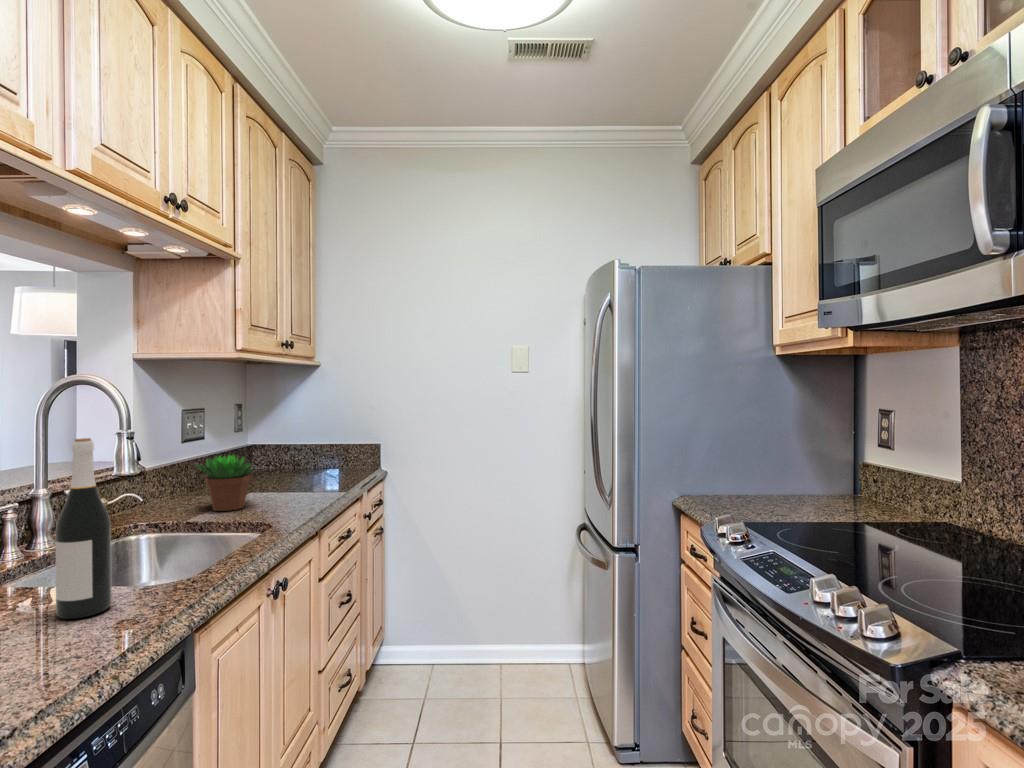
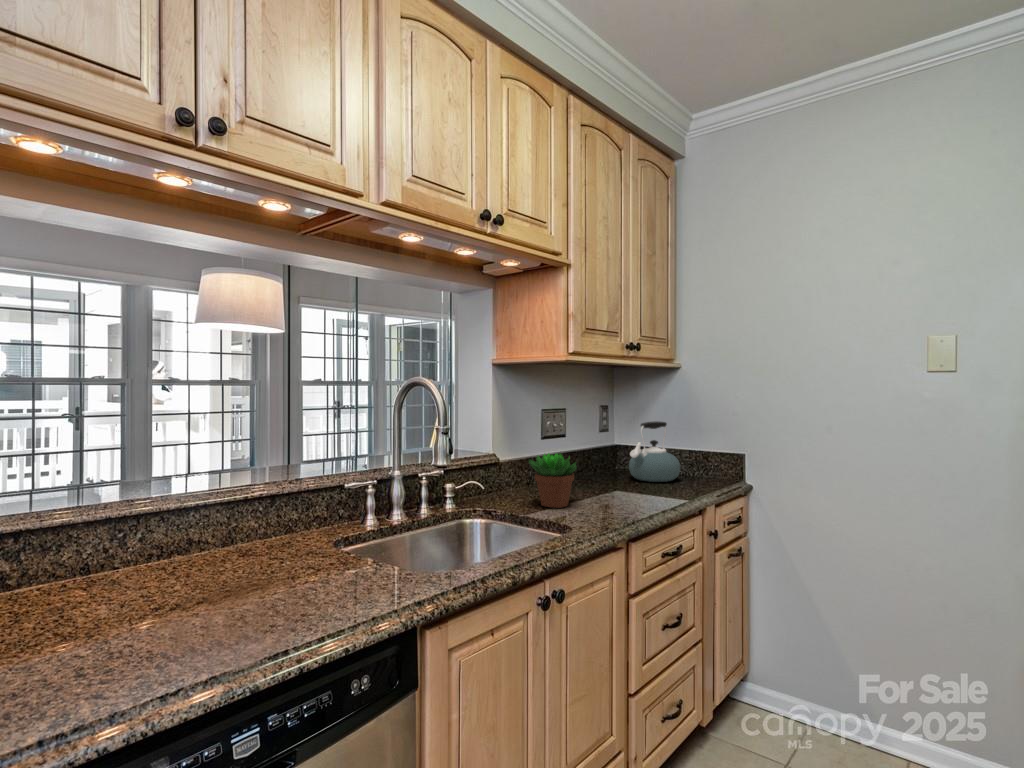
kettle: none [276,419,327,477] -> present [629,421,680,482]
wine bottle: present [55,438,112,619] -> none [328,430,369,589]

